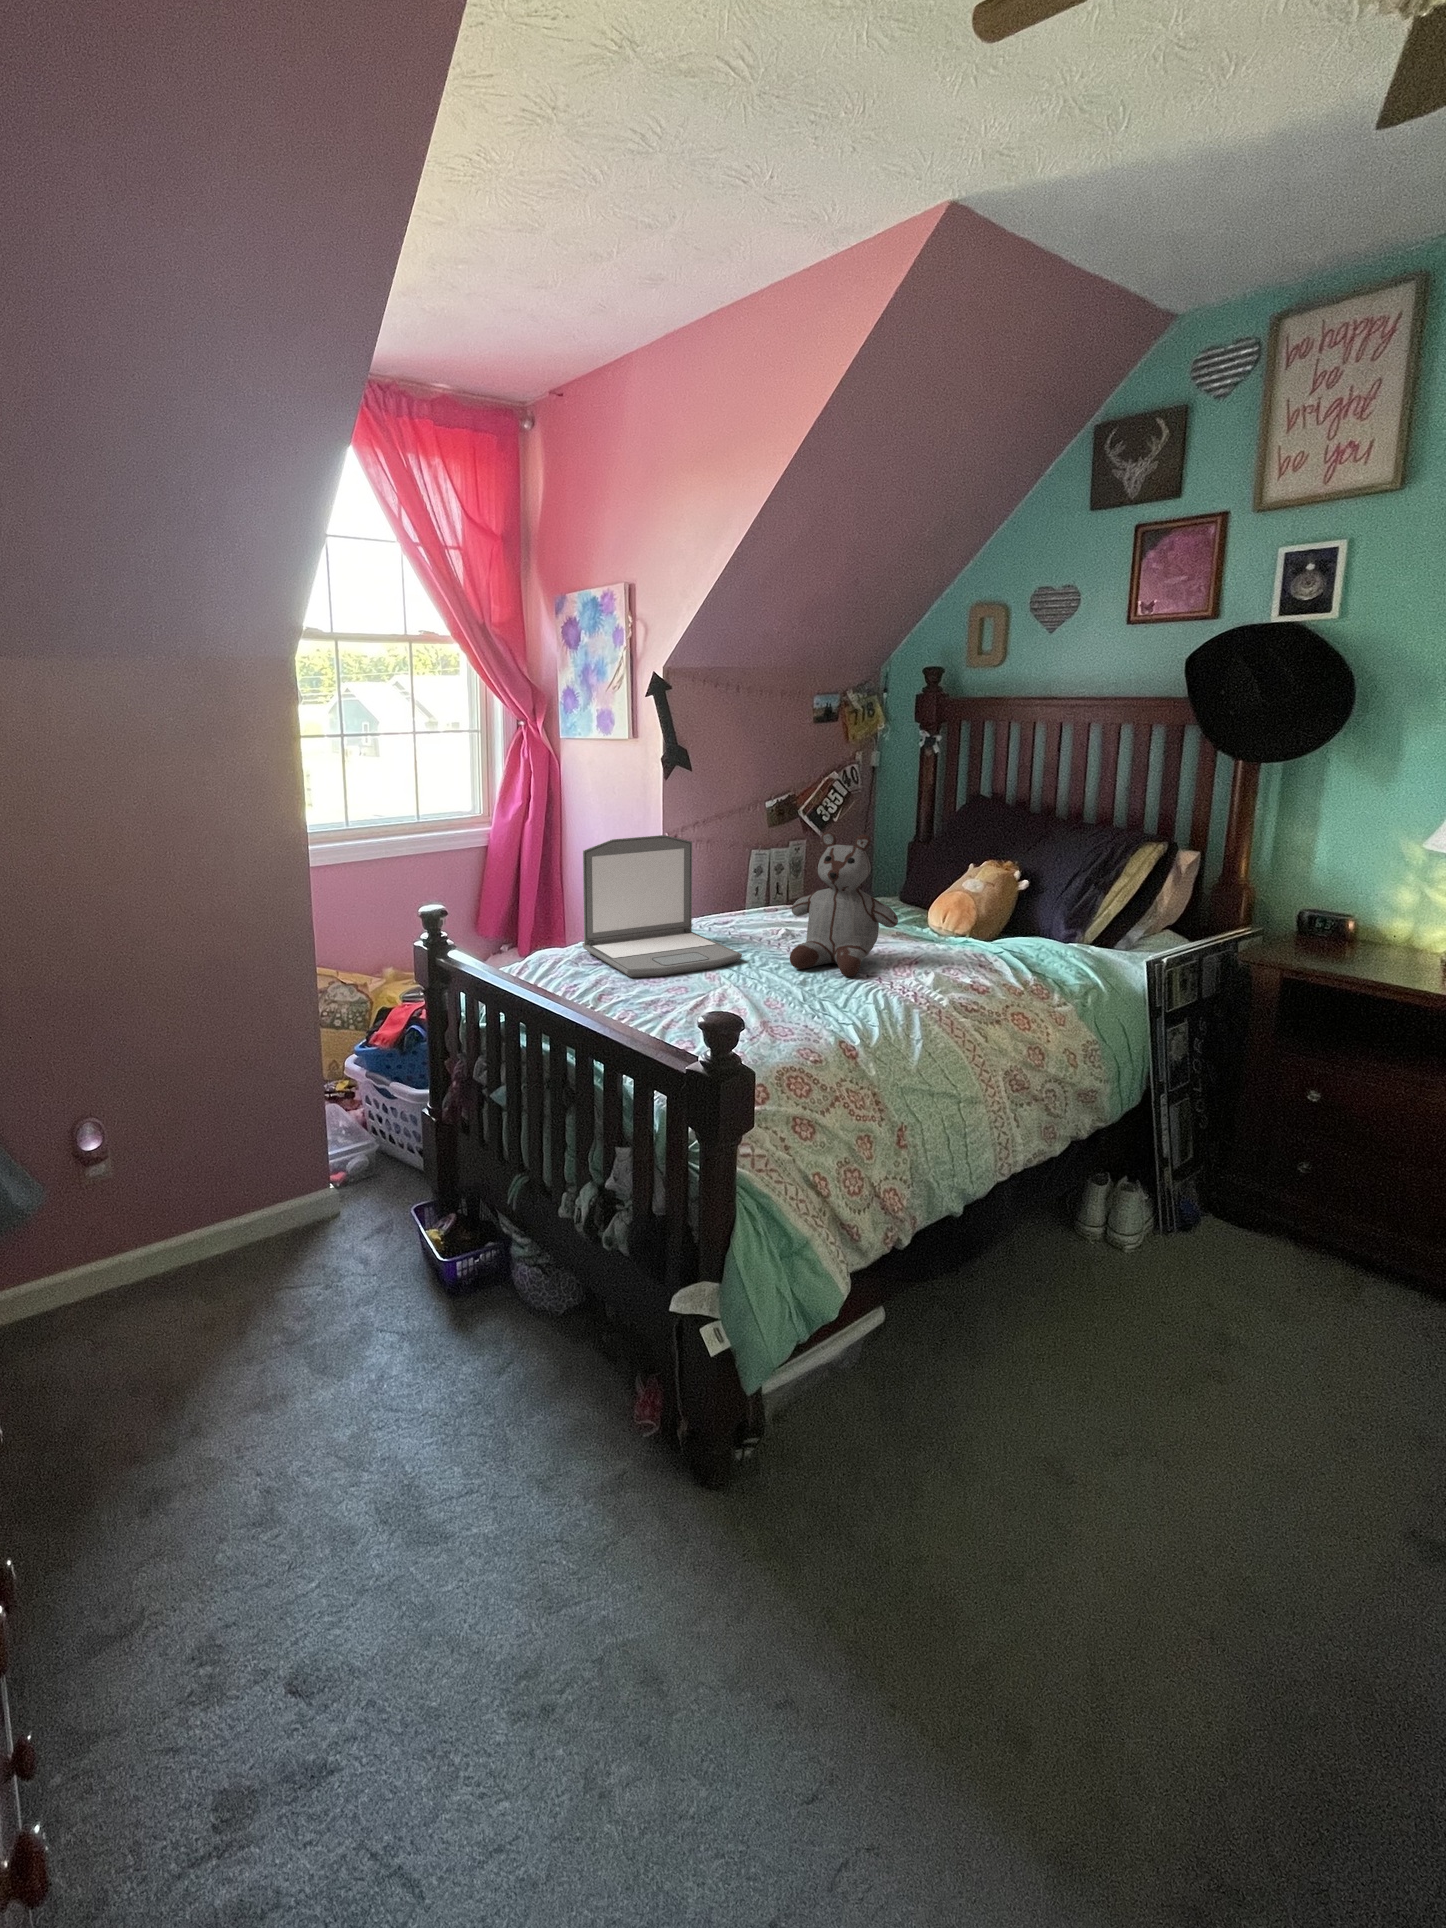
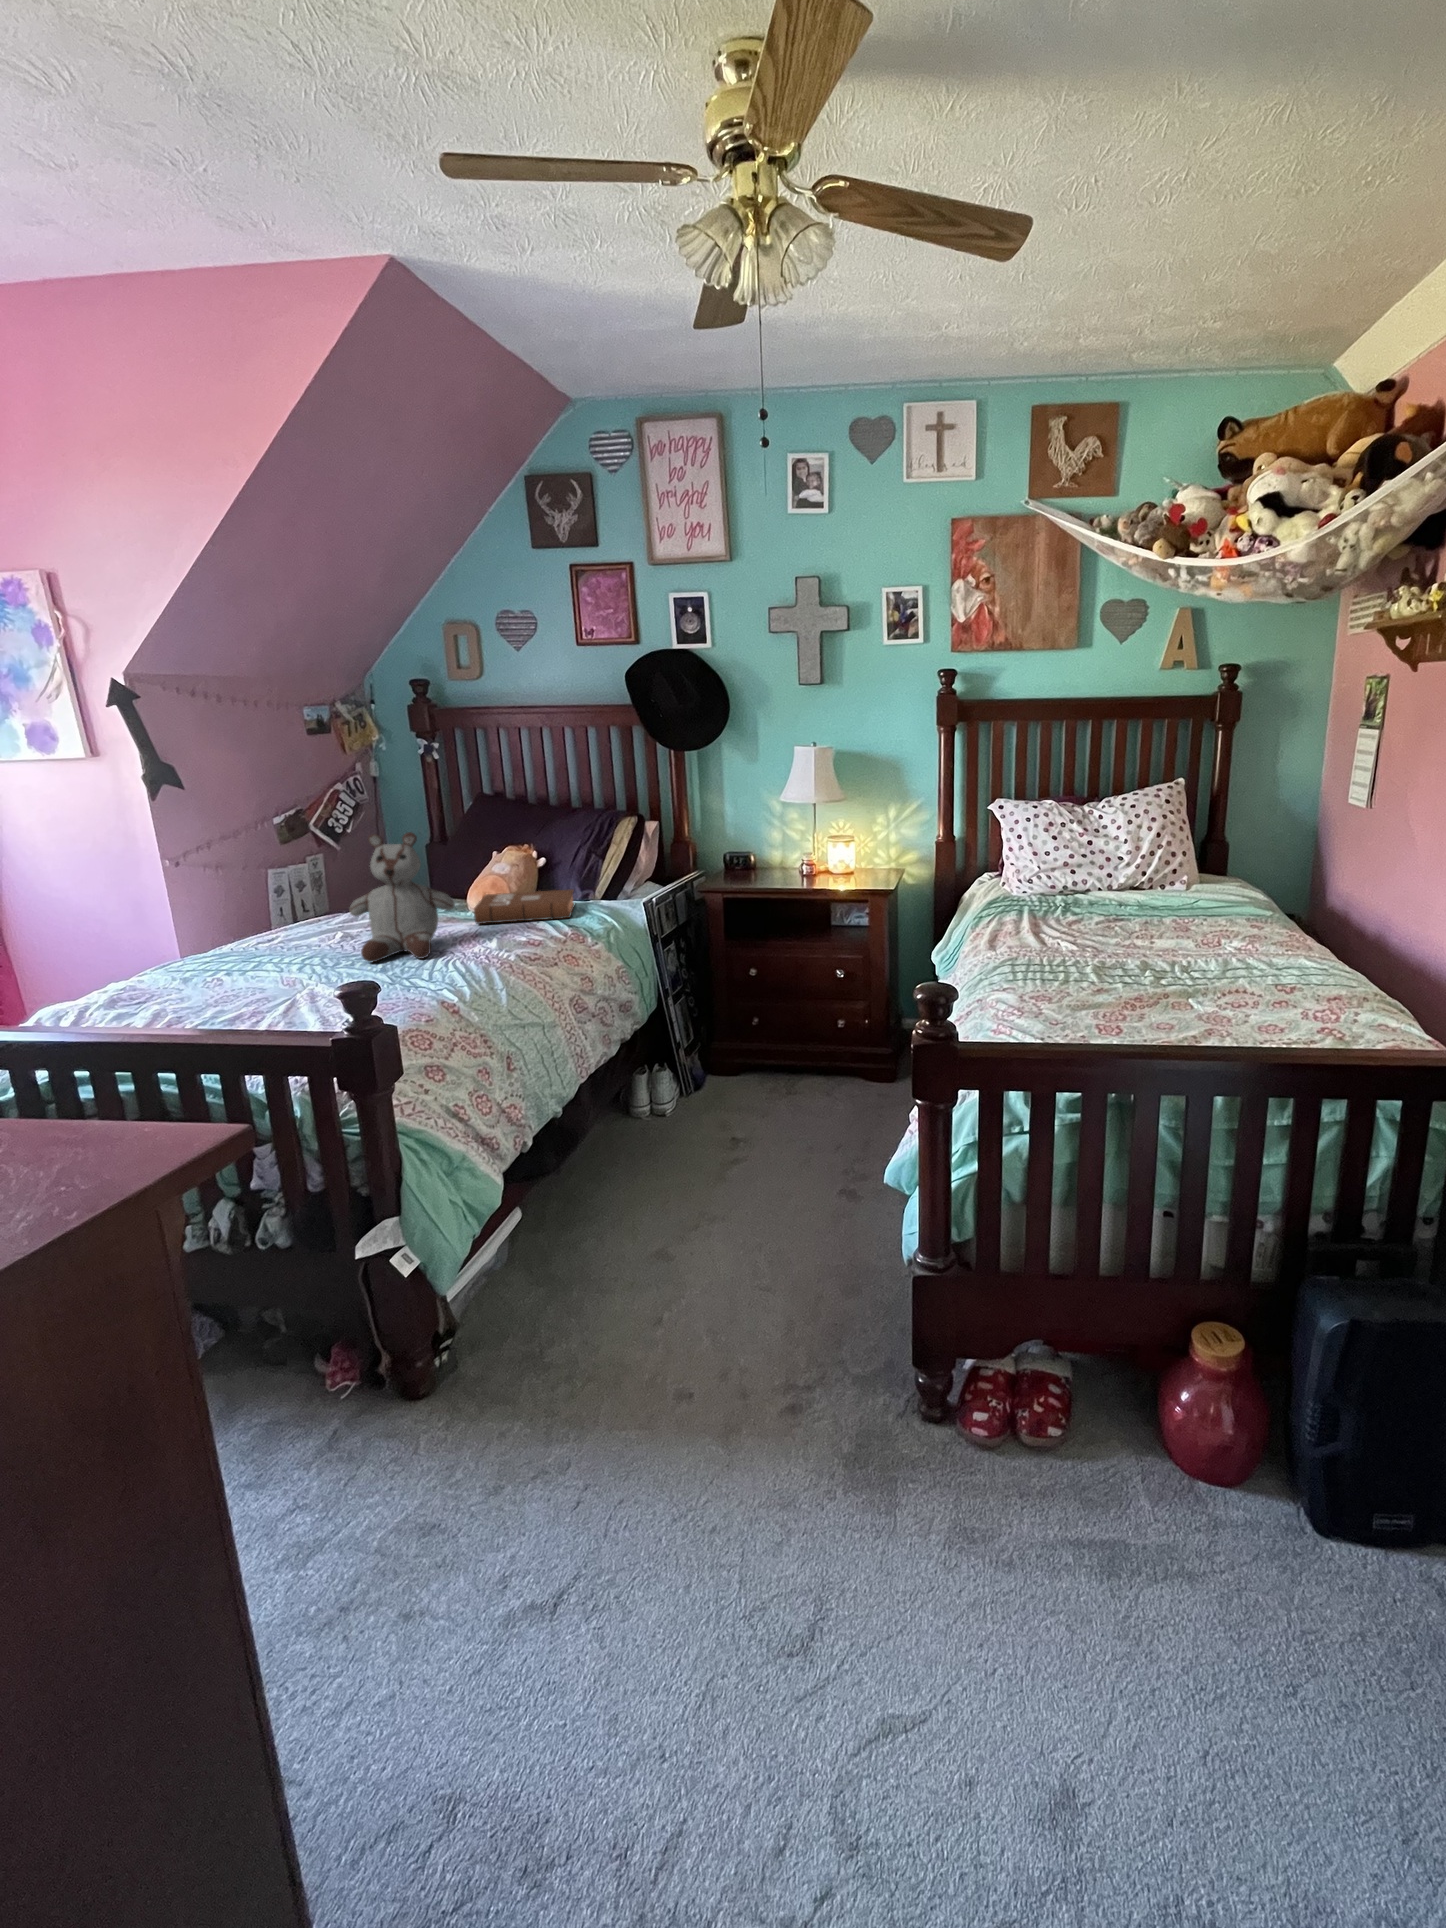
laptop: present [582,835,742,977] -> none [86,858,309,1007]
book: none [923,912,1055,962] -> present [474,890,575,924]

